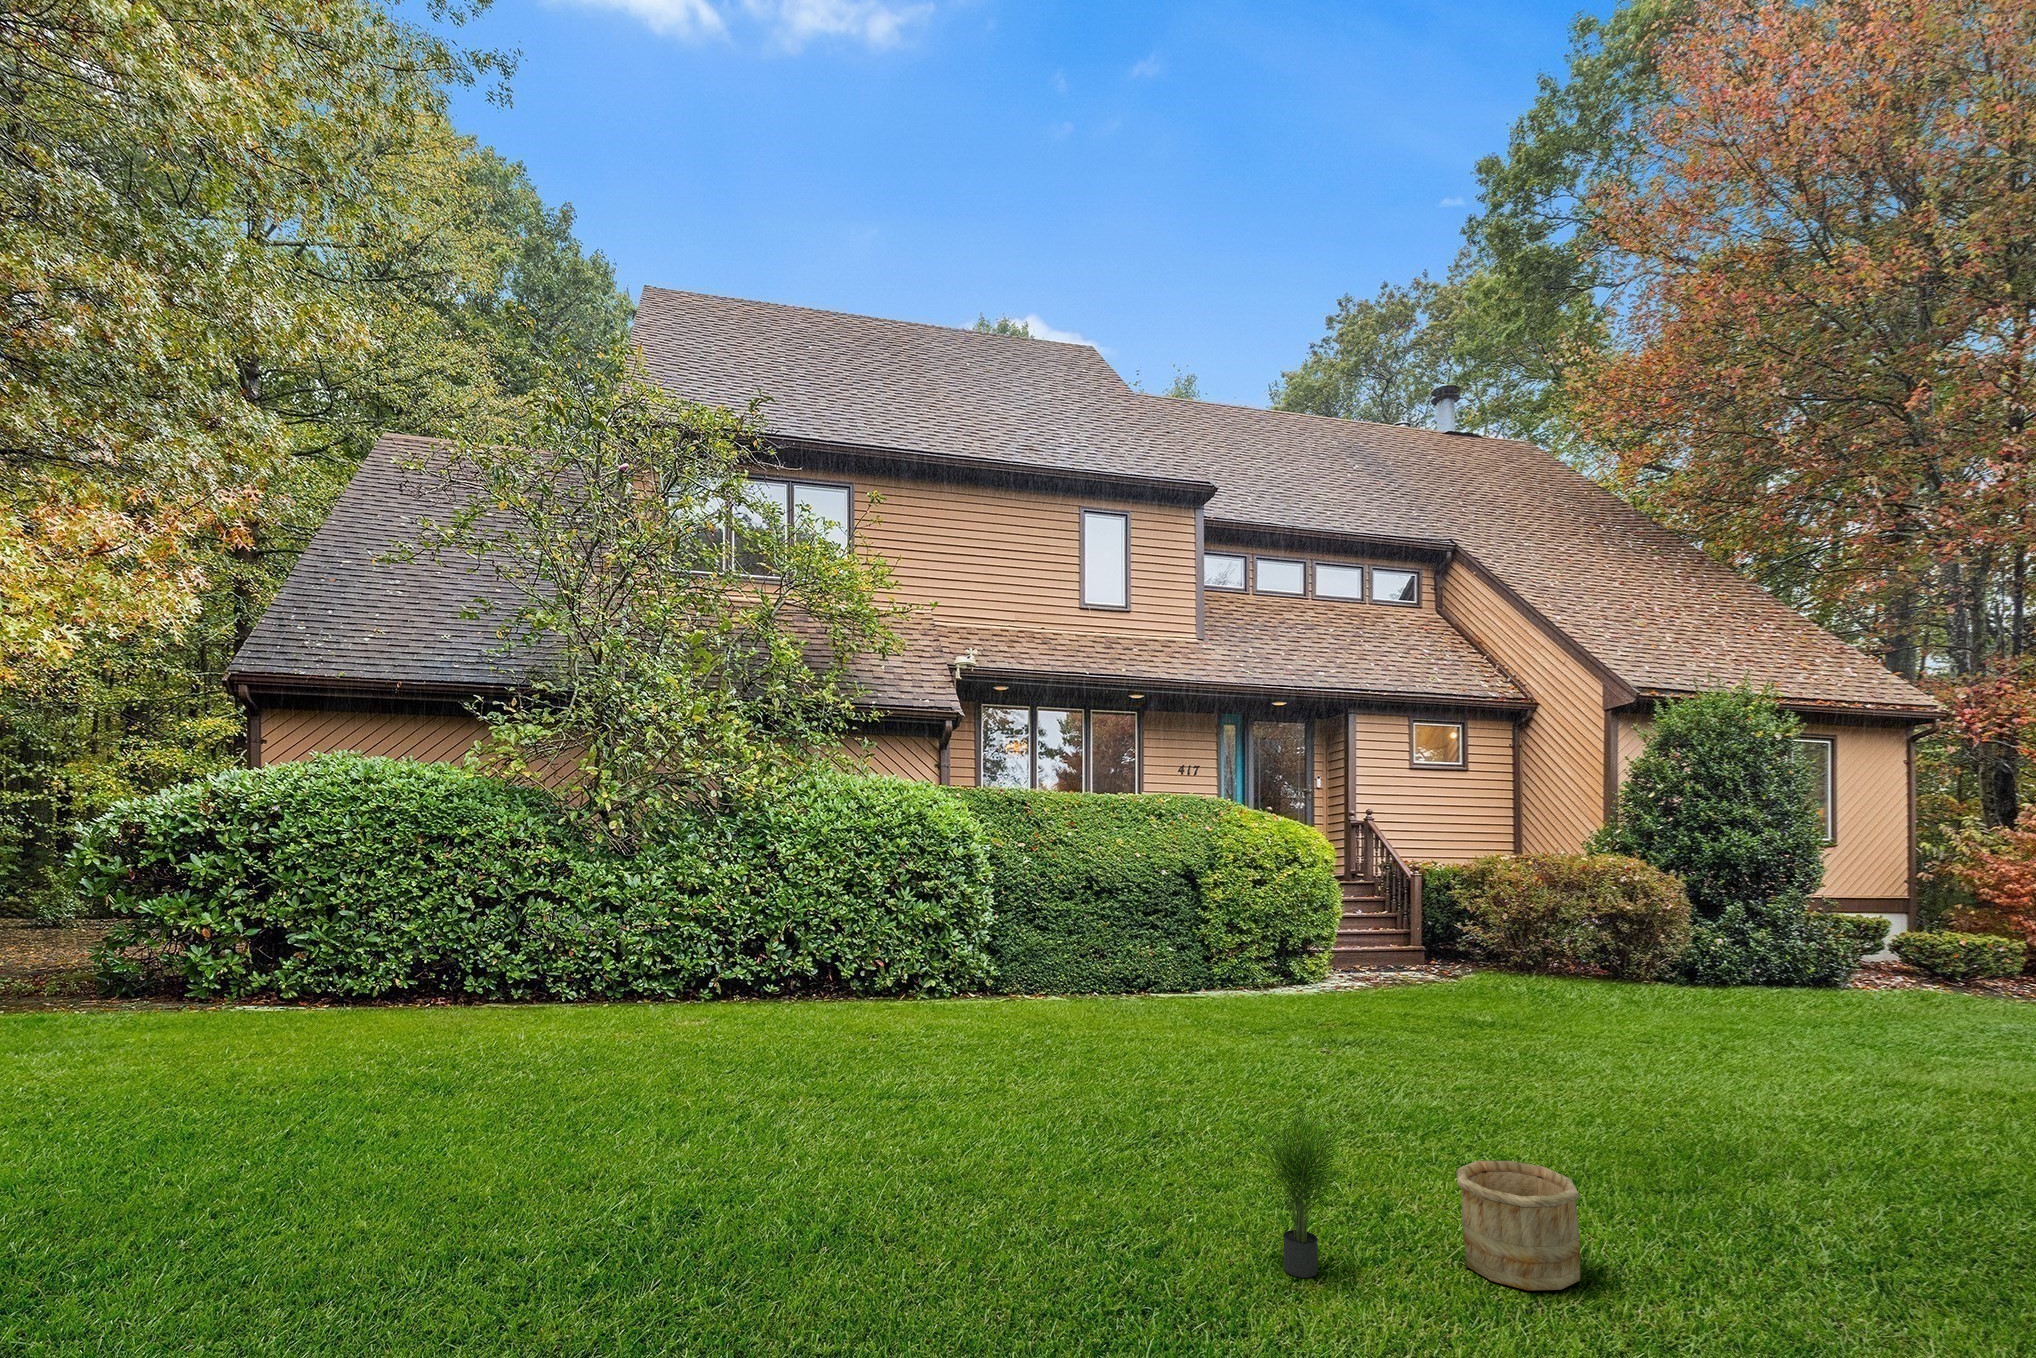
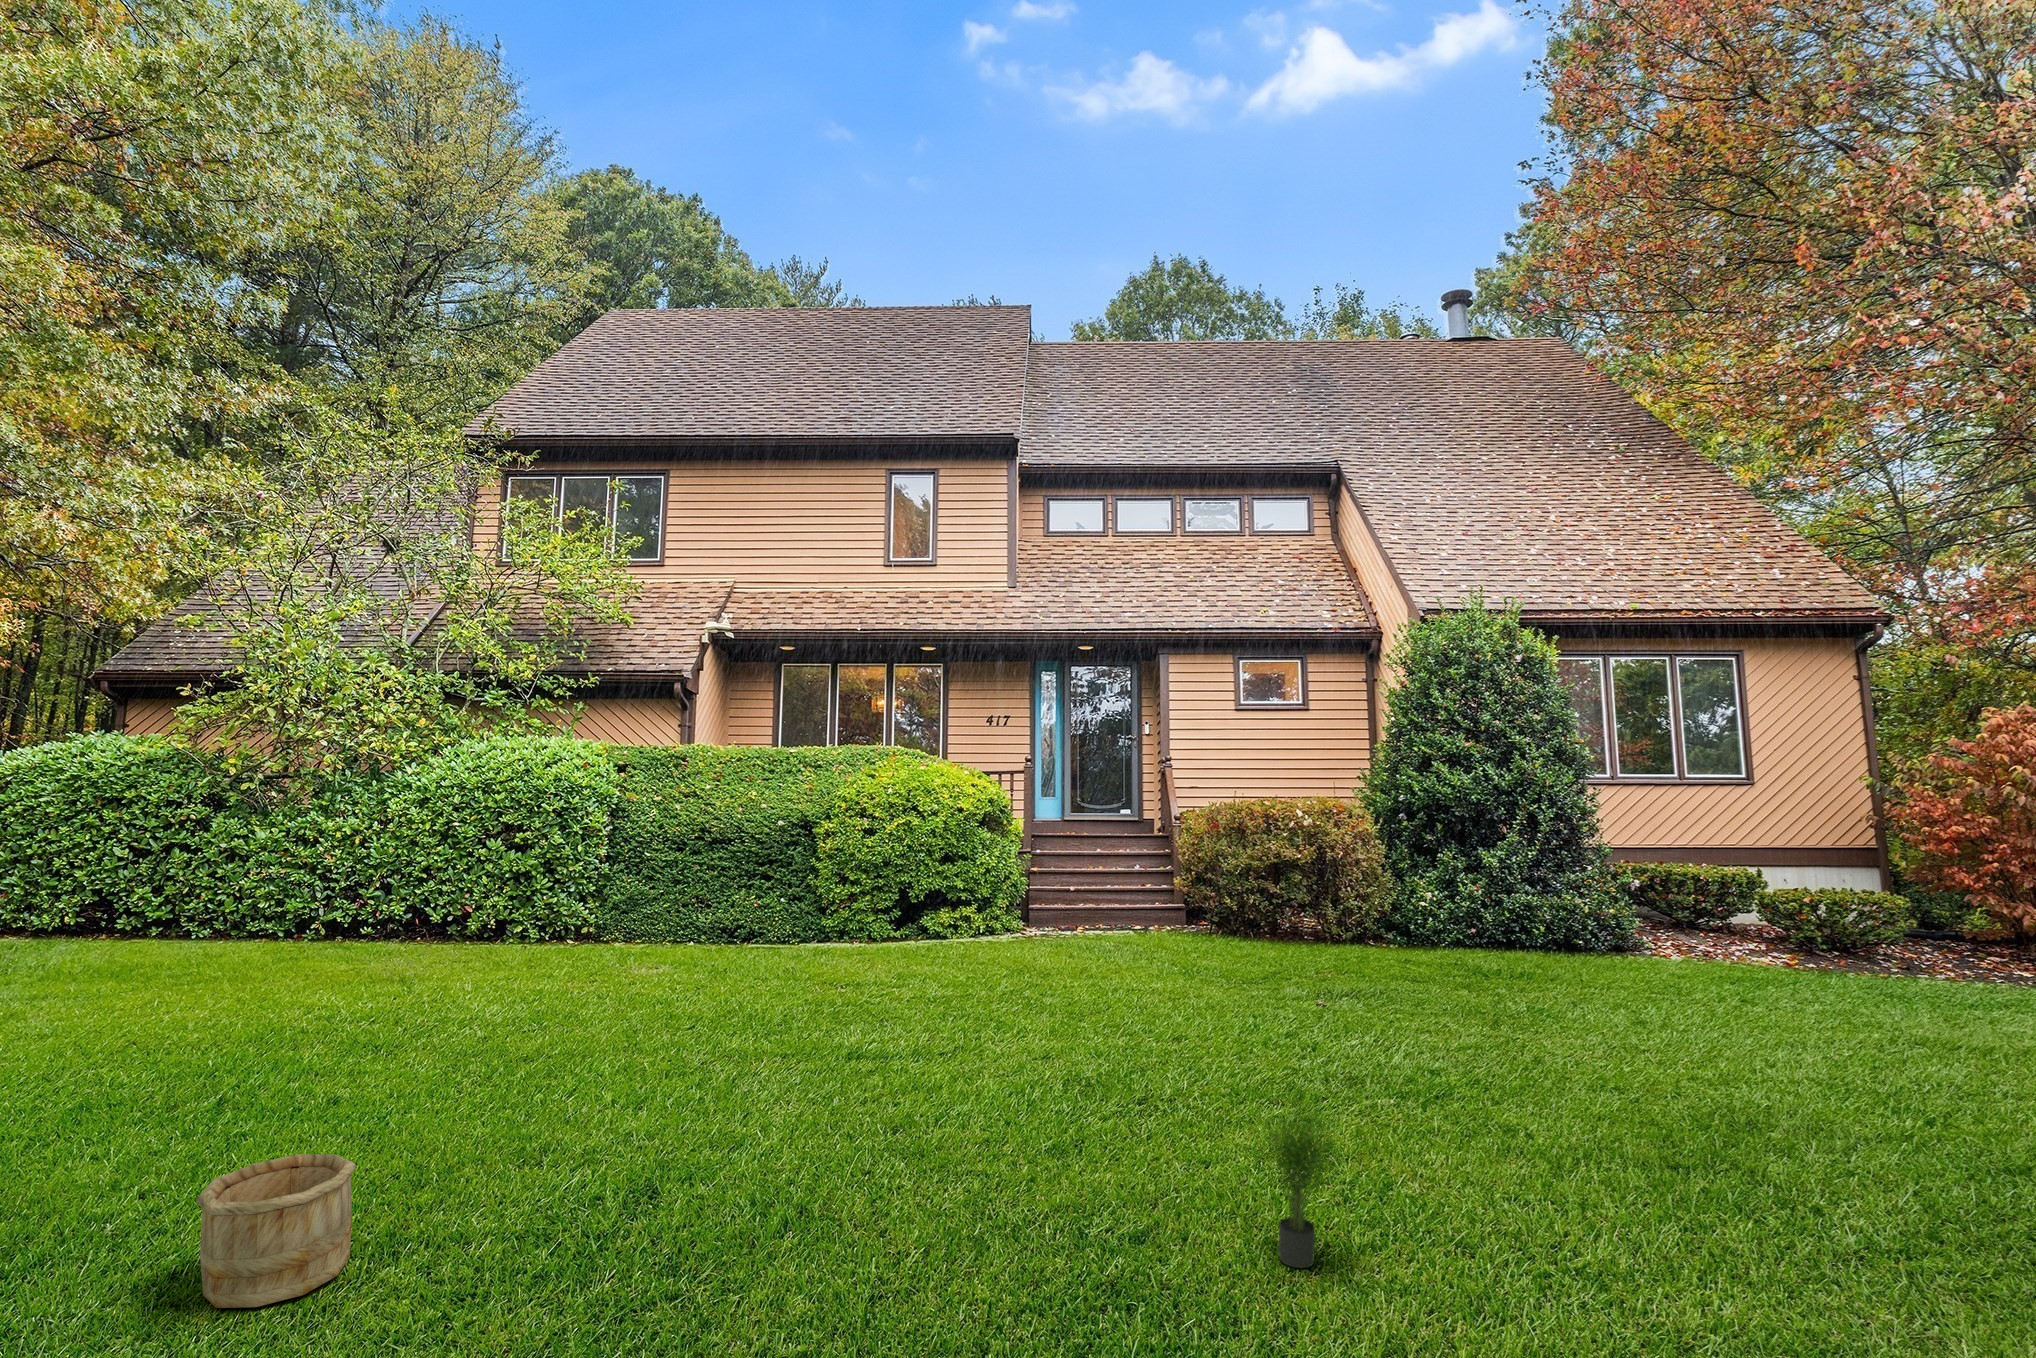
wooden bucket: present [1456,1161,1580,1290] -> present [196,1154,356,1308]

